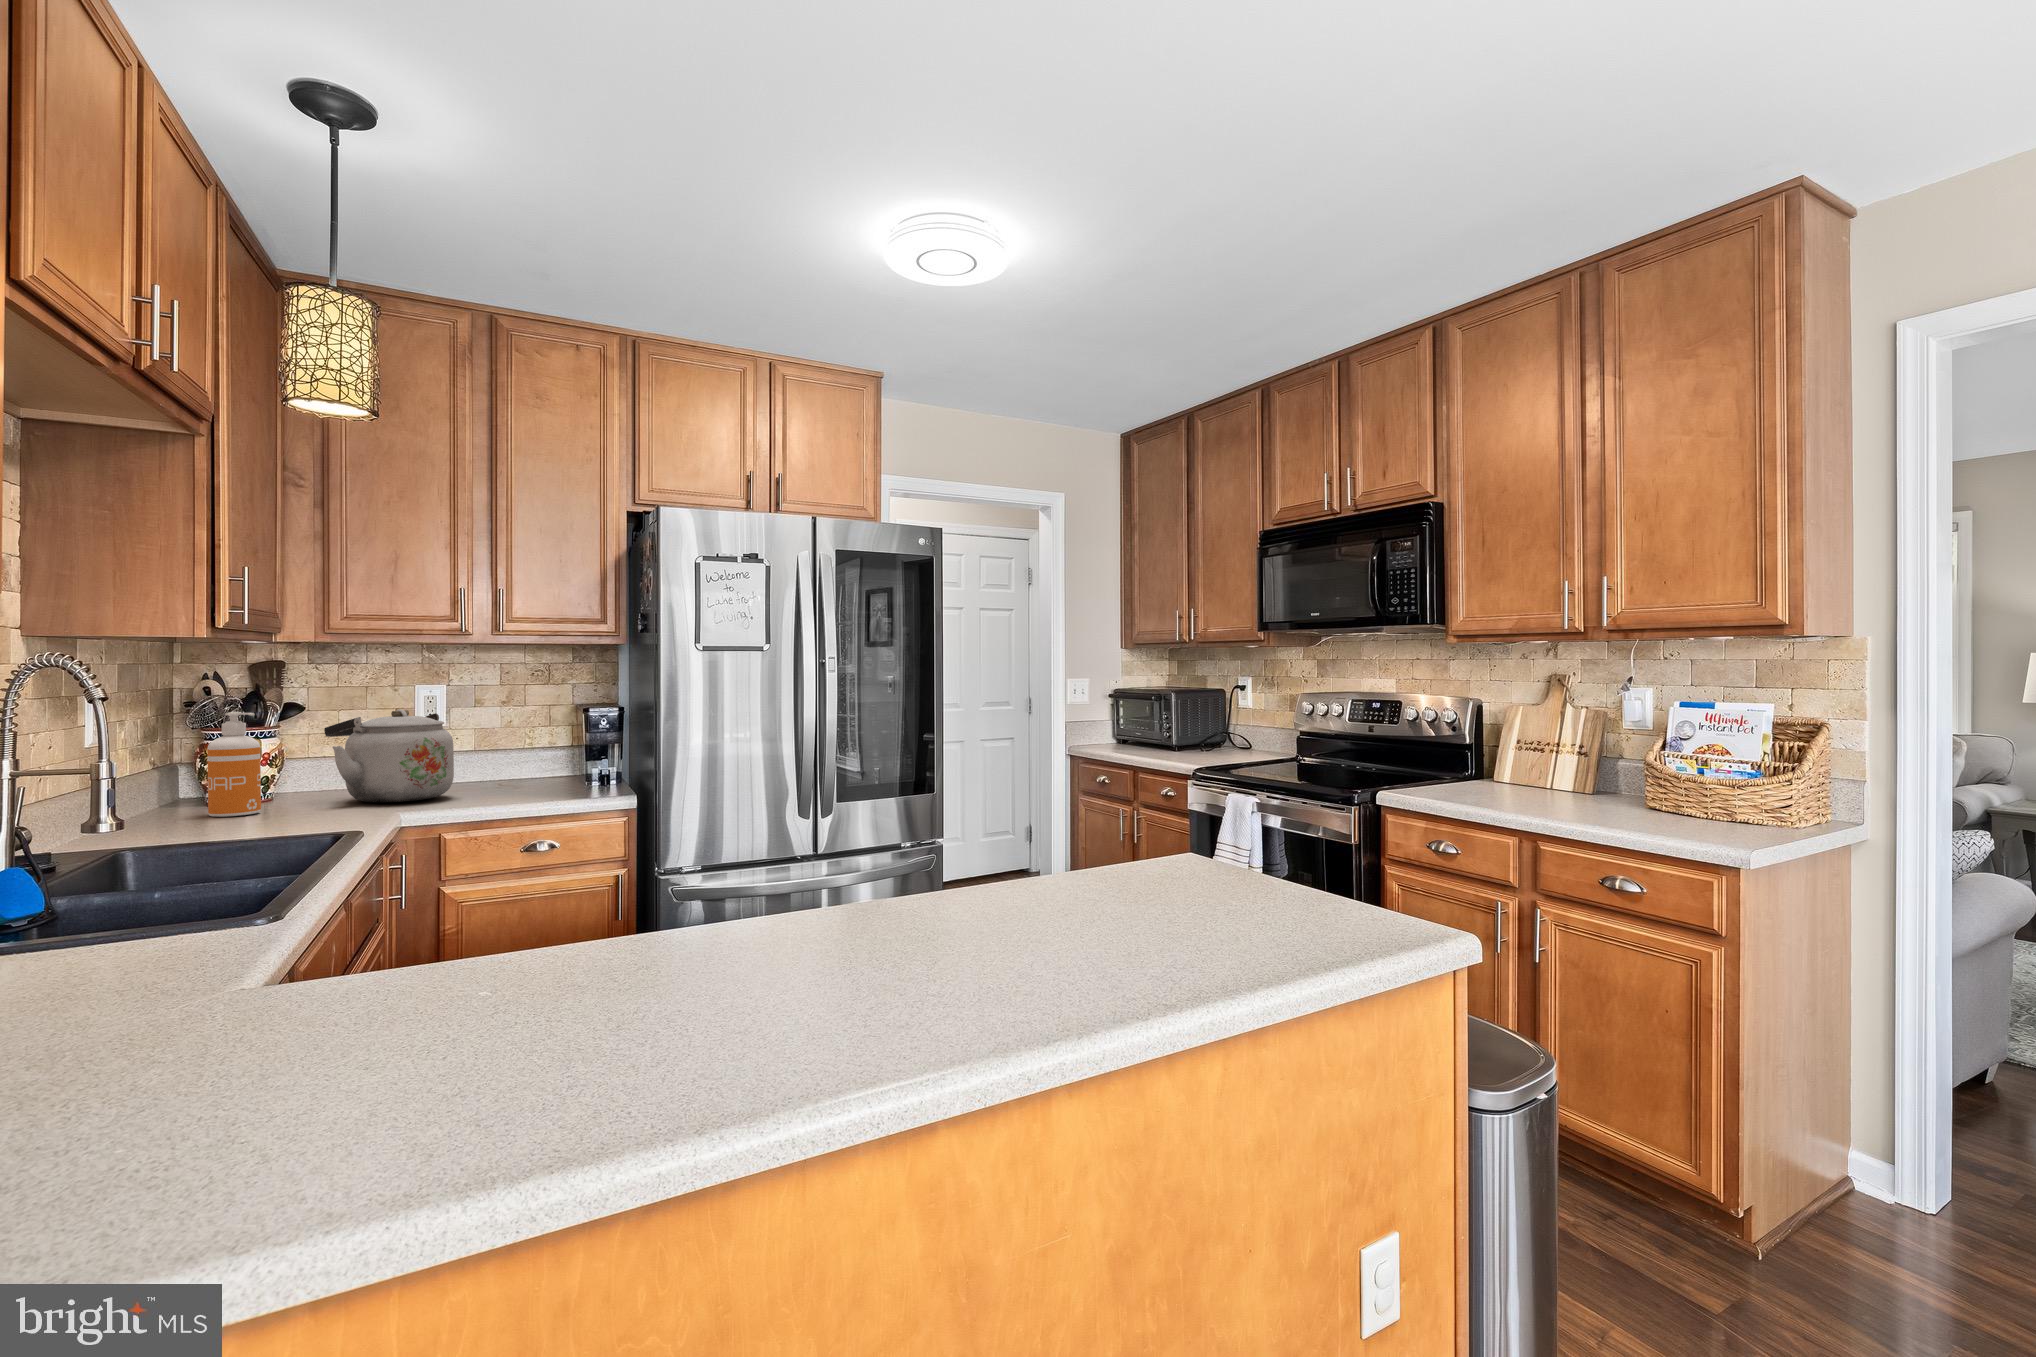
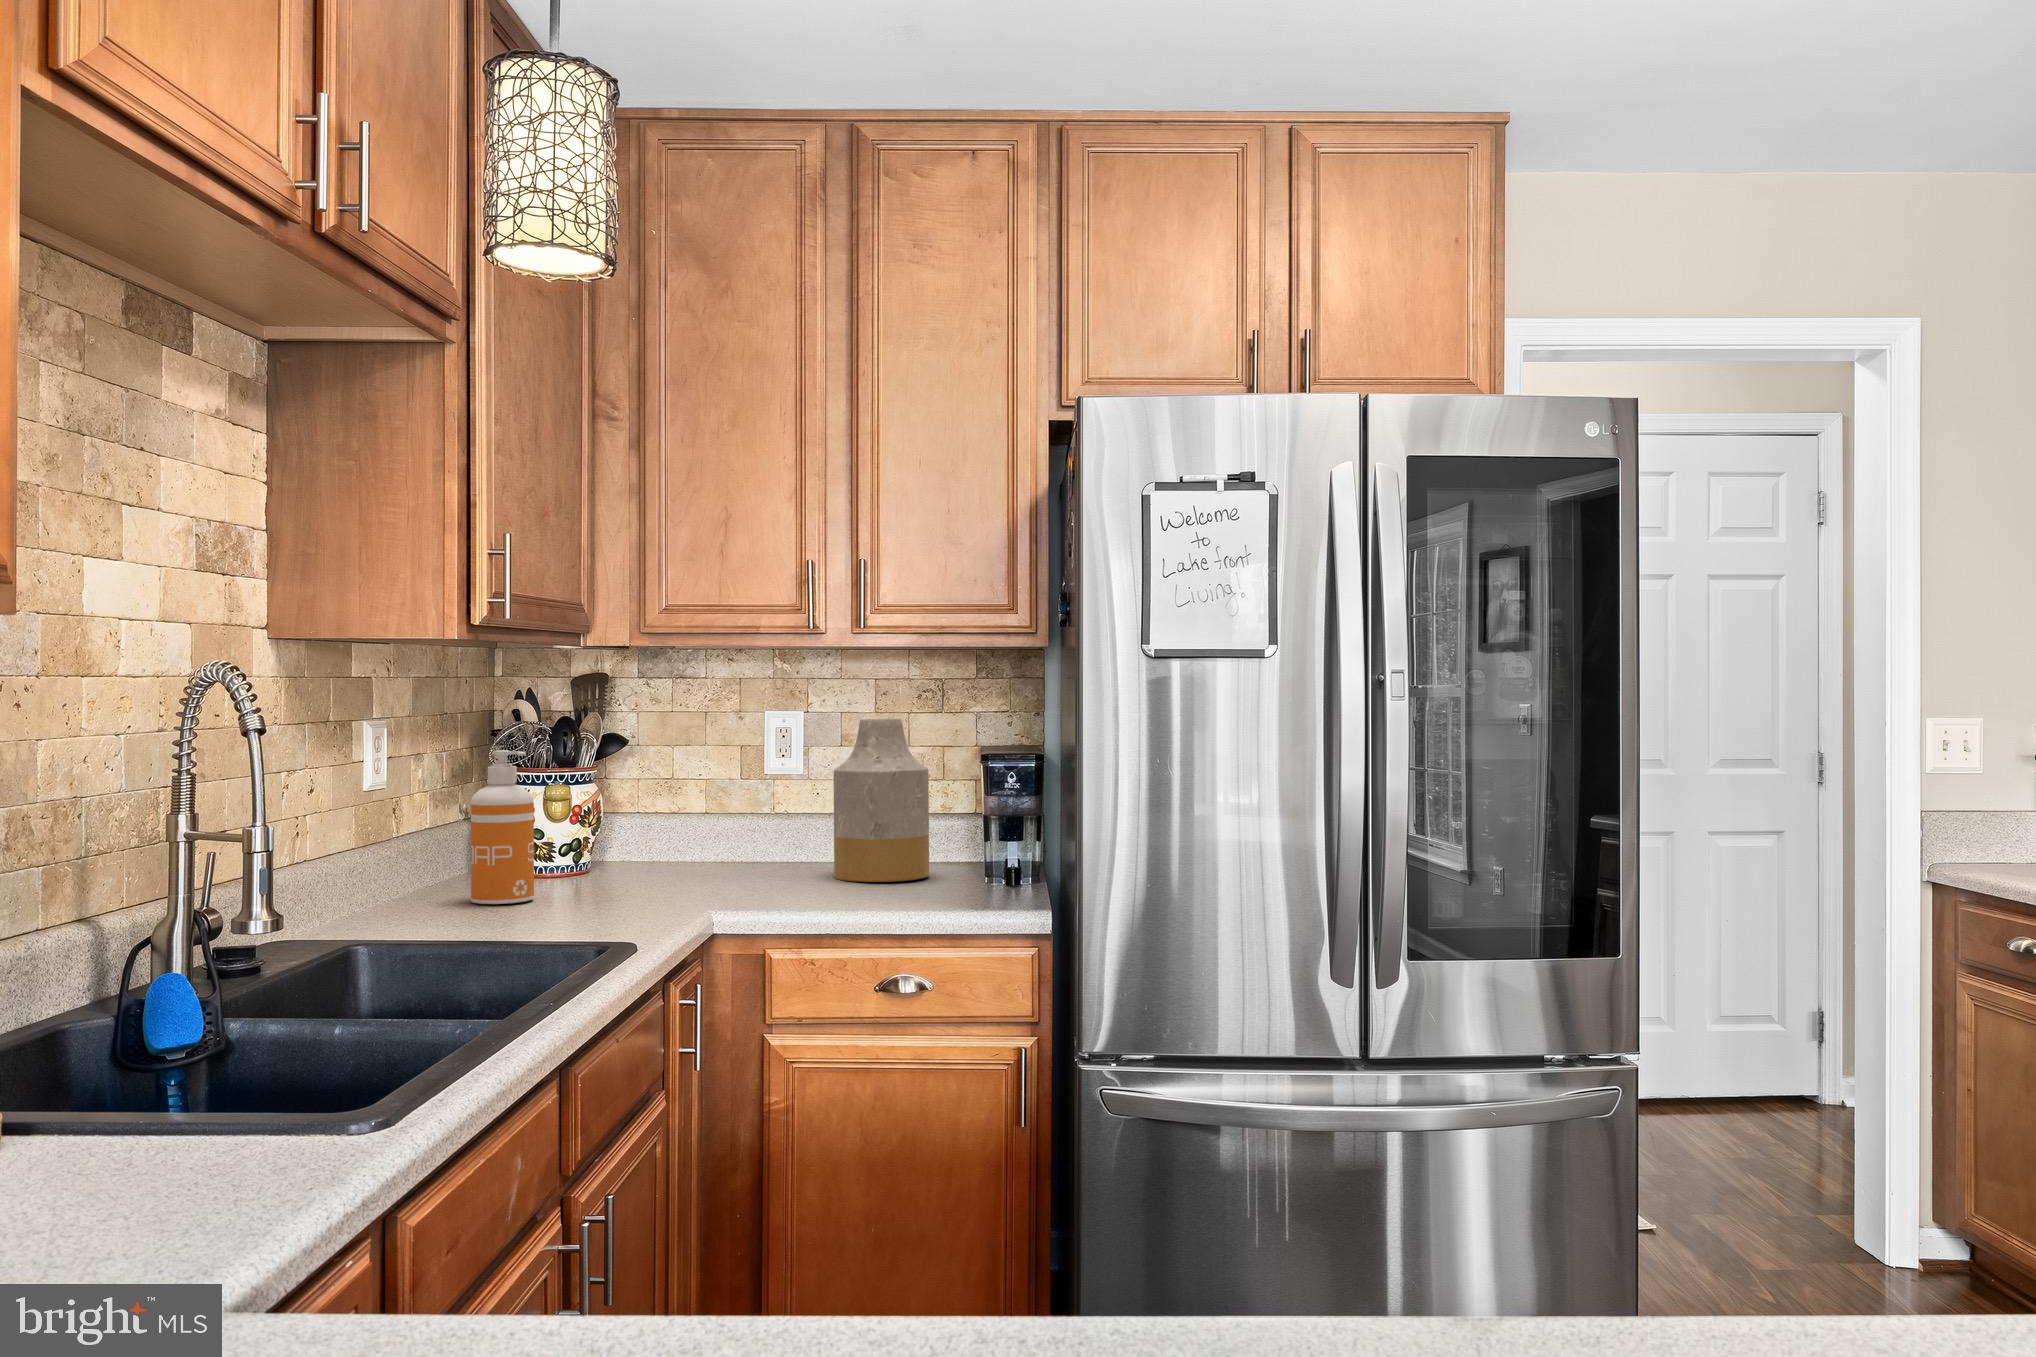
vase: none [476,689,544,791] -> present [834,719,929,882]
kettle: present [324,709,454,802] -> none [625,749,793,893]

